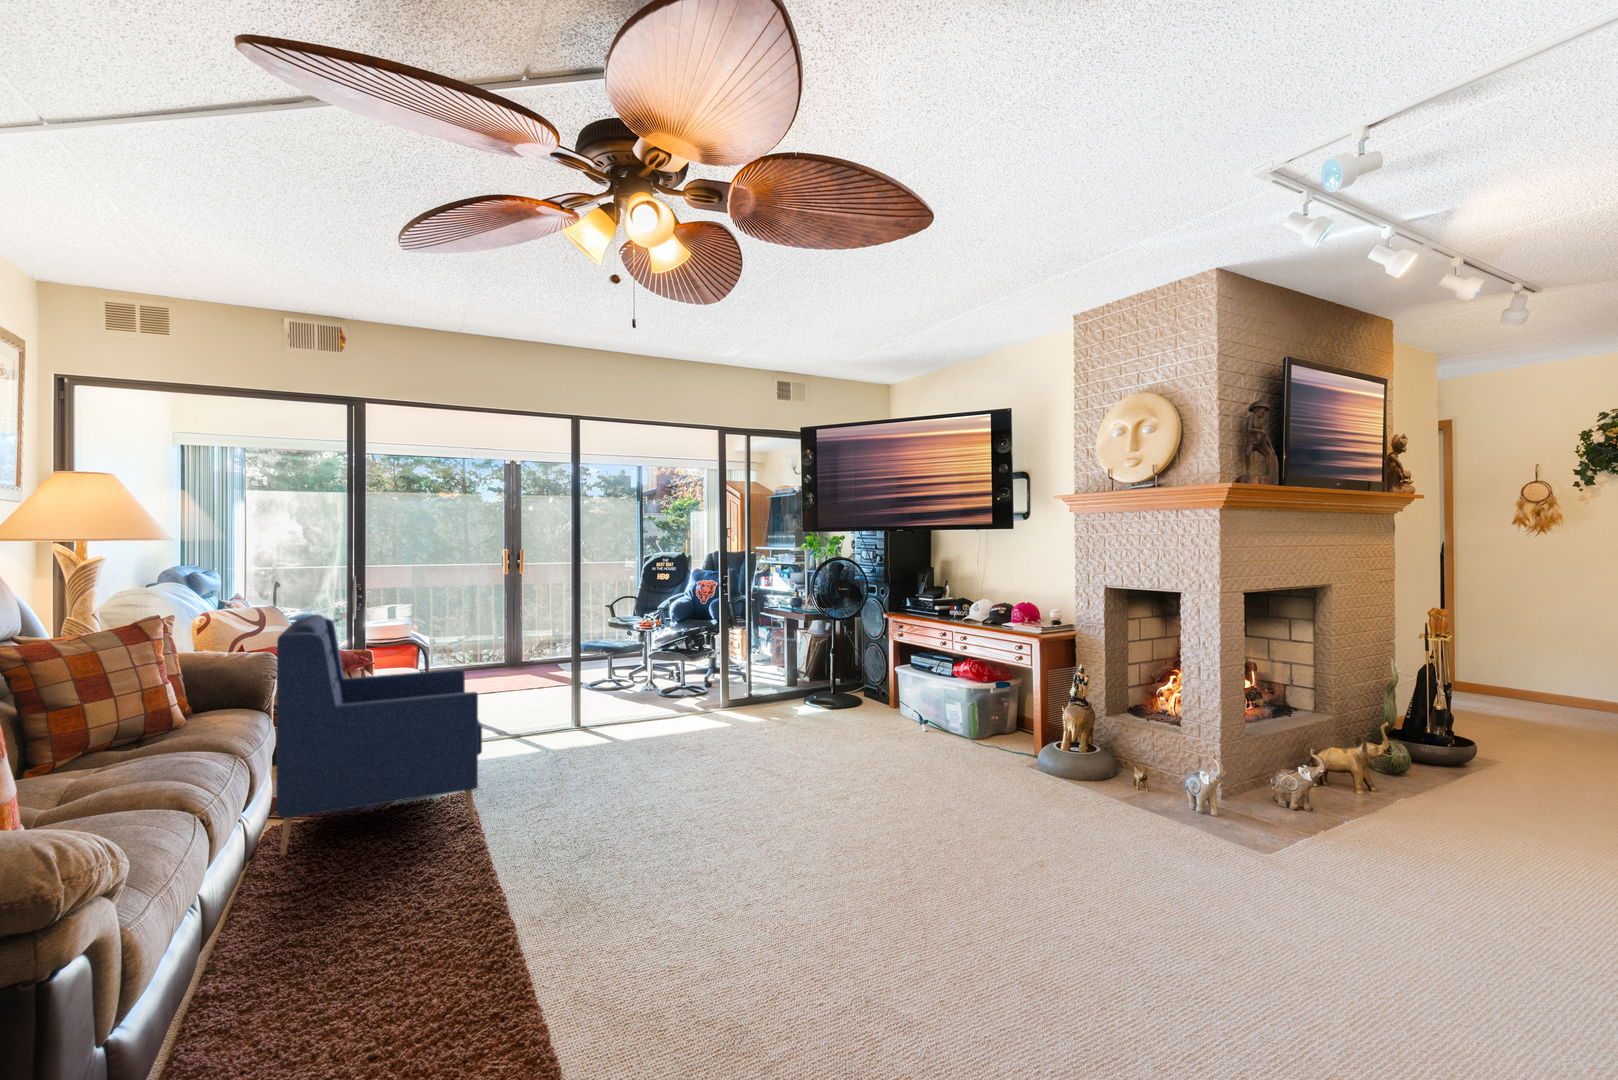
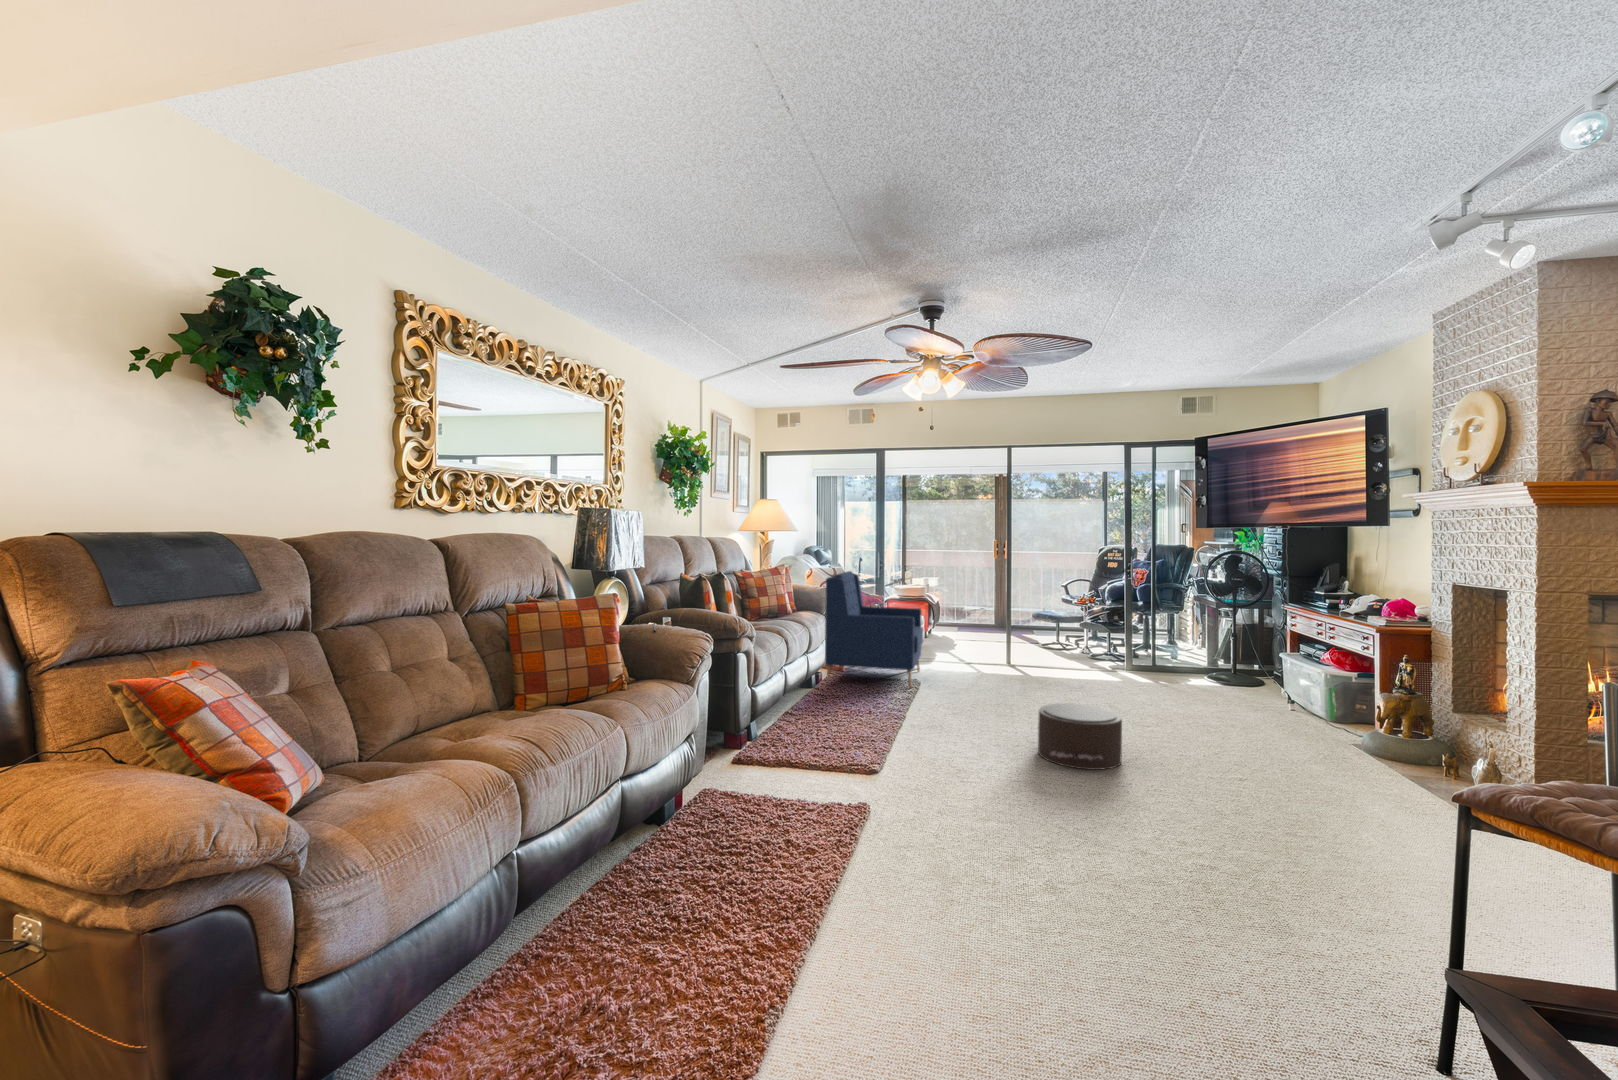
pouf: none [783,807,934,935] -> present [1038,703,1122,770]

